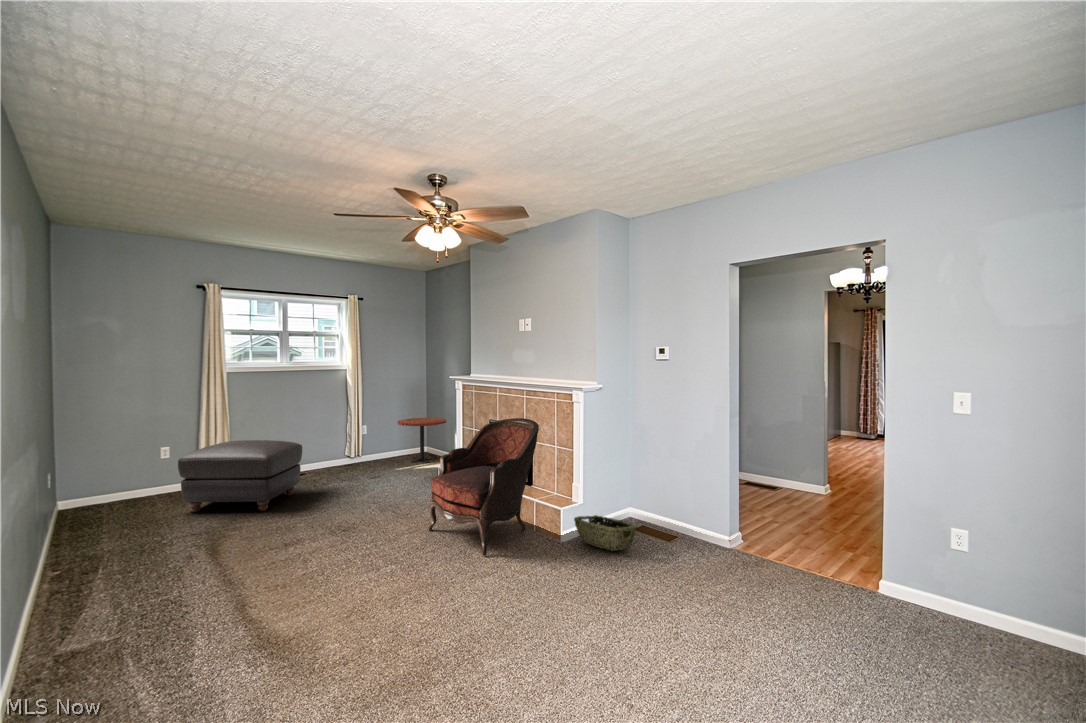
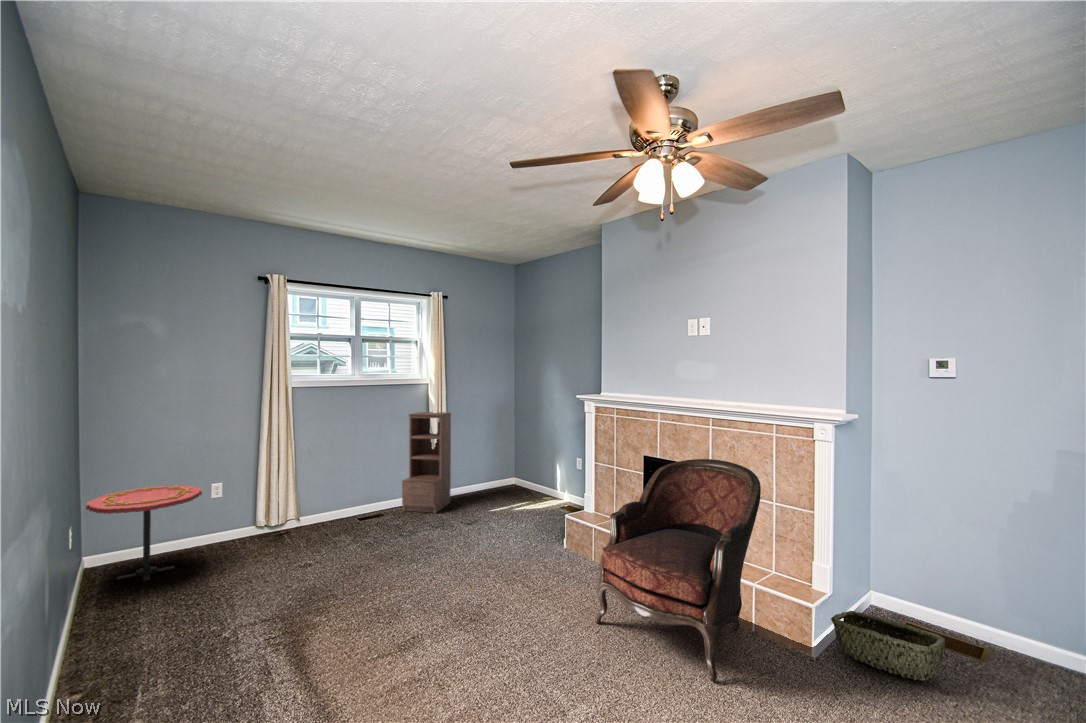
bookshelf: none [322,392,365,471] -> present [402,412,451,513]
side table: present [398,417,446,462] -> present [86,485,202,581]
ottoman: present [178,440,302,512] -> none [240,478,391,579]

